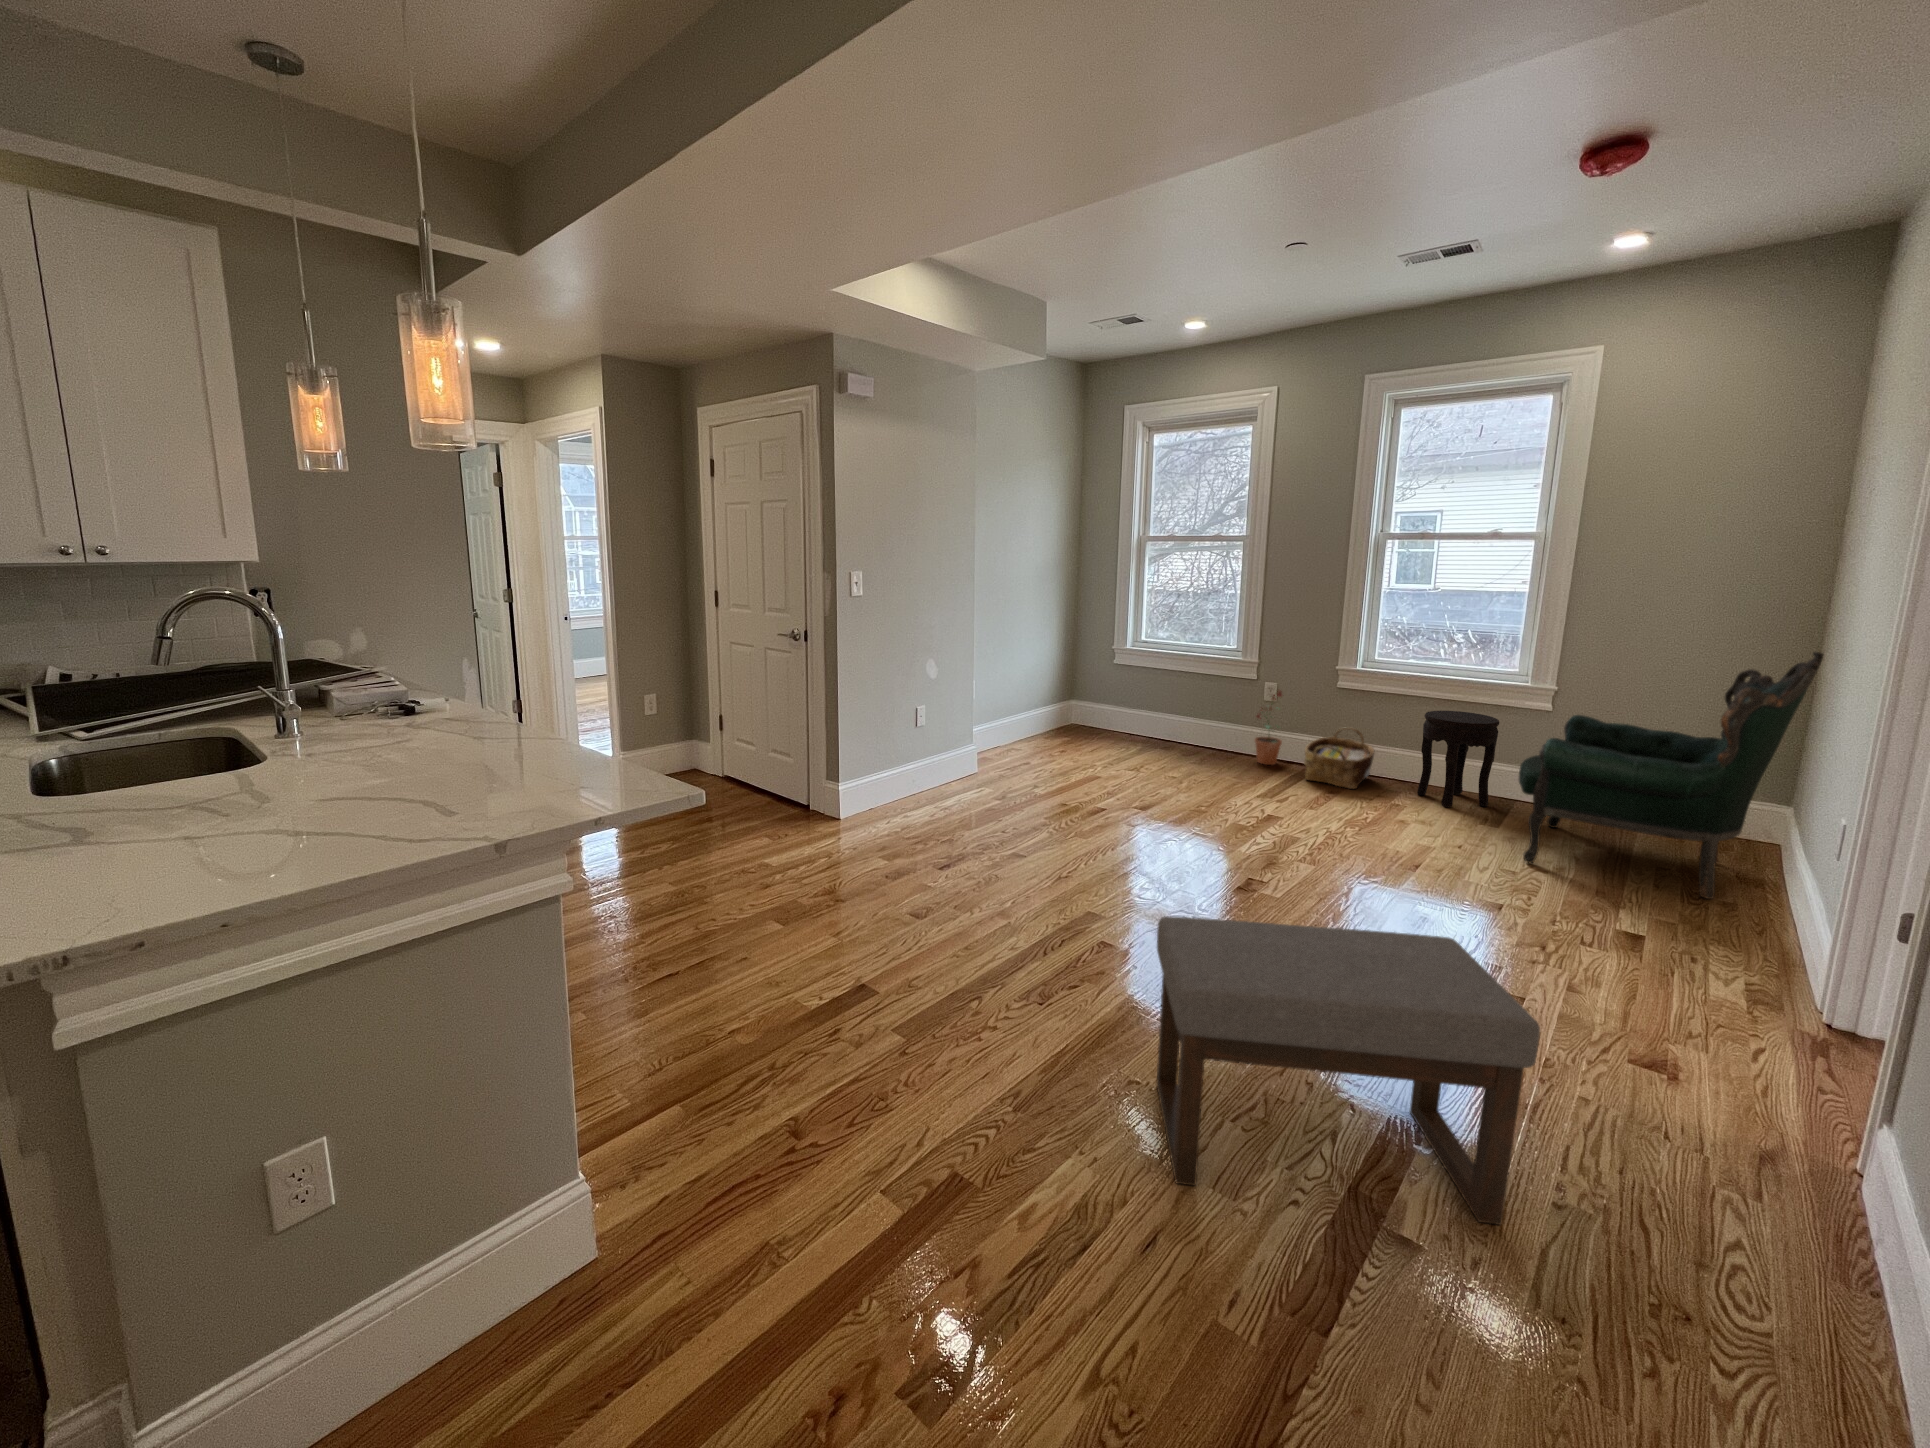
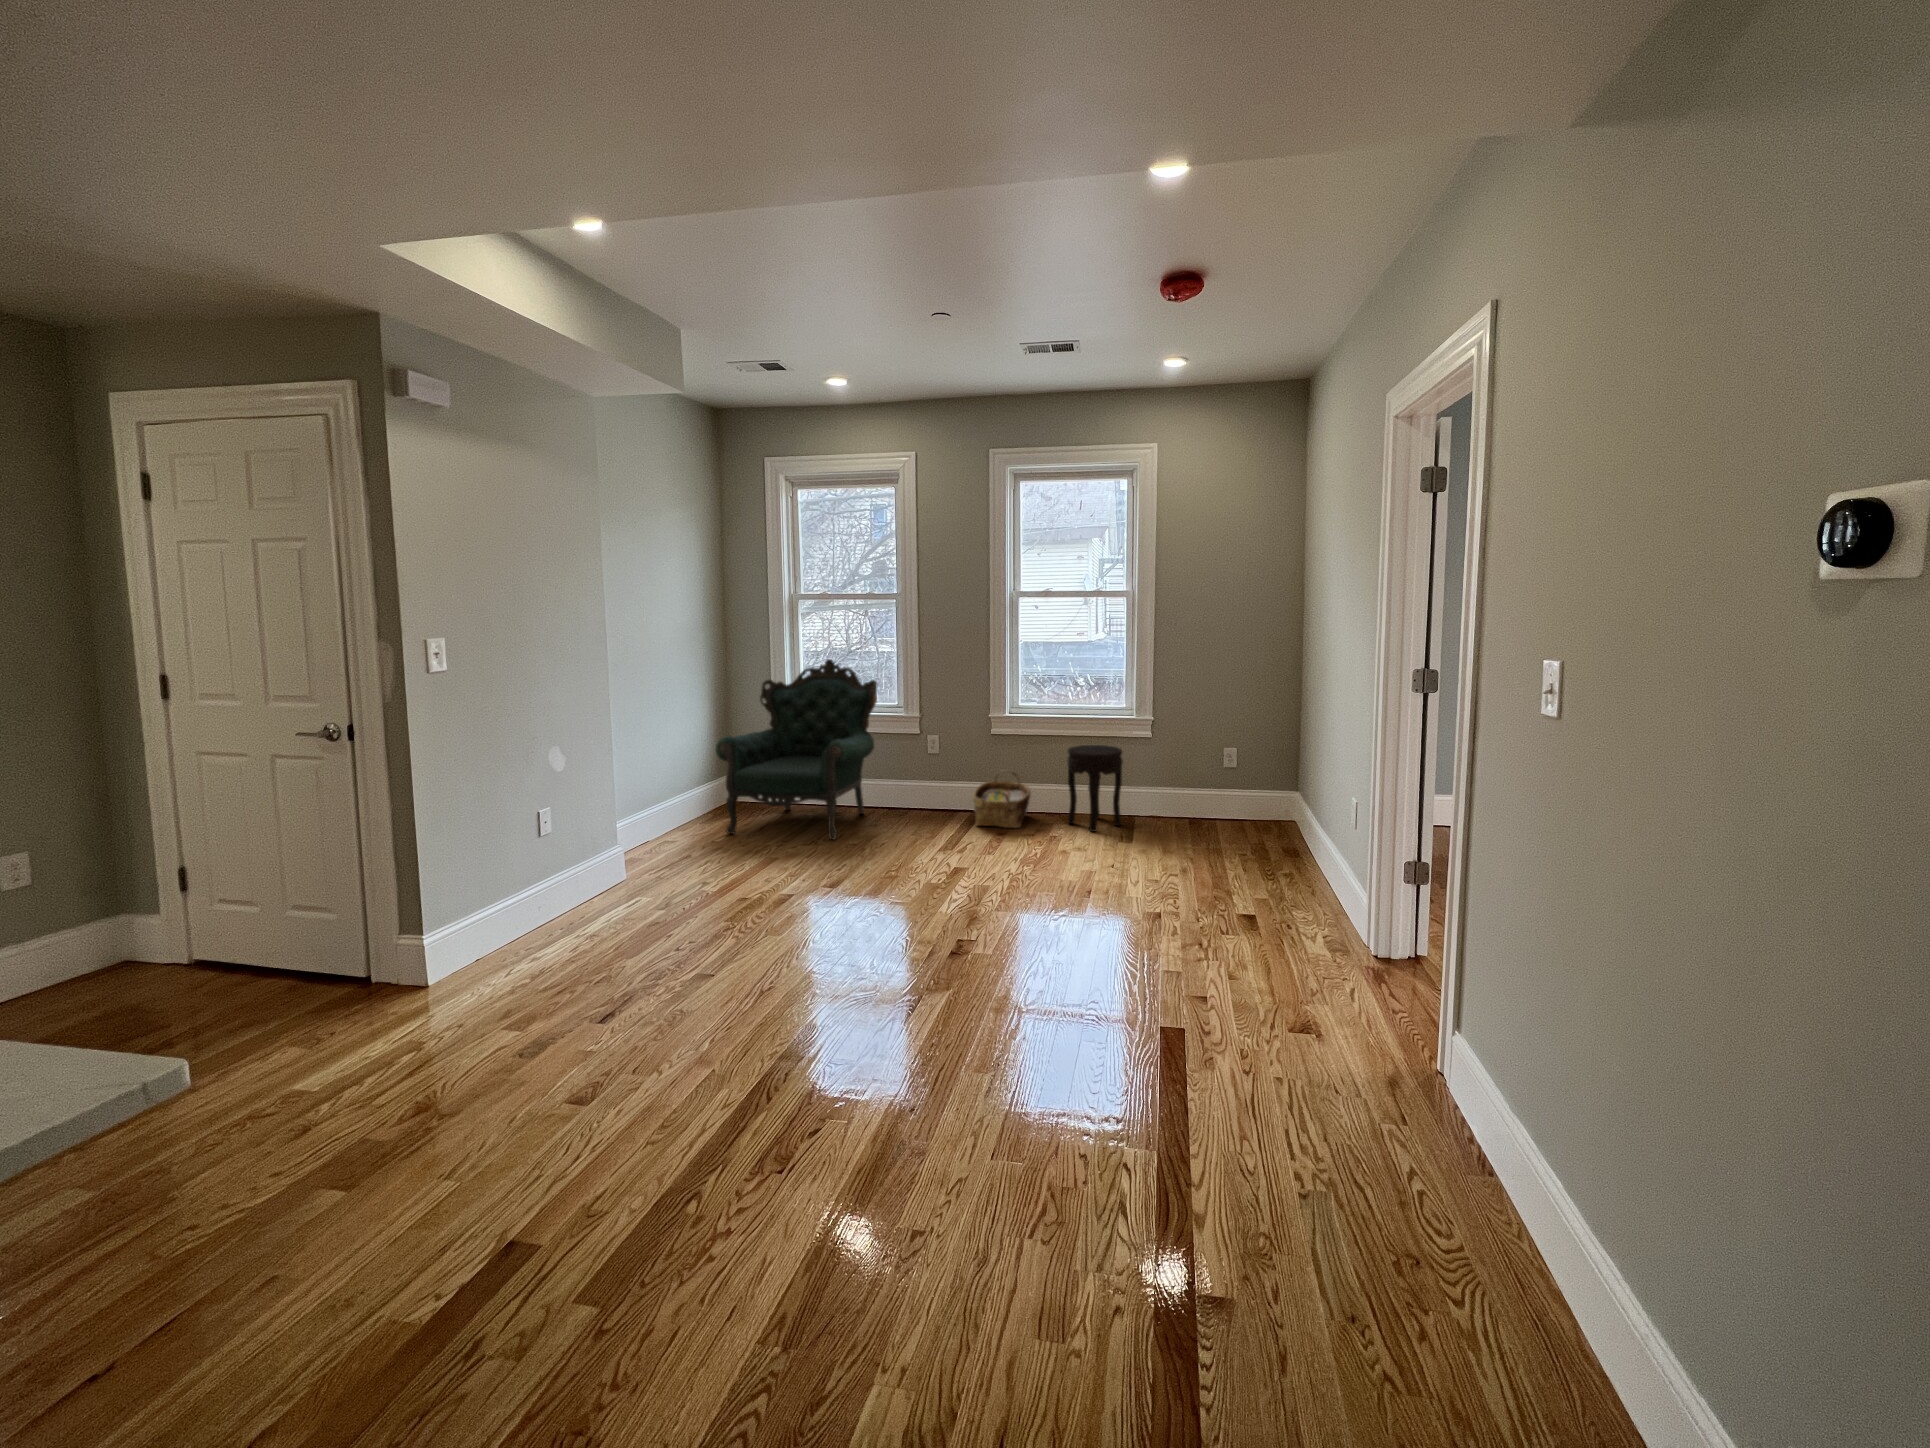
armchair: present [1519,652,1824,899] -> present [716,659,877,840]
potted plant: present [1255,690,1282,765] -> none [922,740,949,816]
ottoman: present [1156,916,1540,1225] -> none [931,970,1290,1352]

